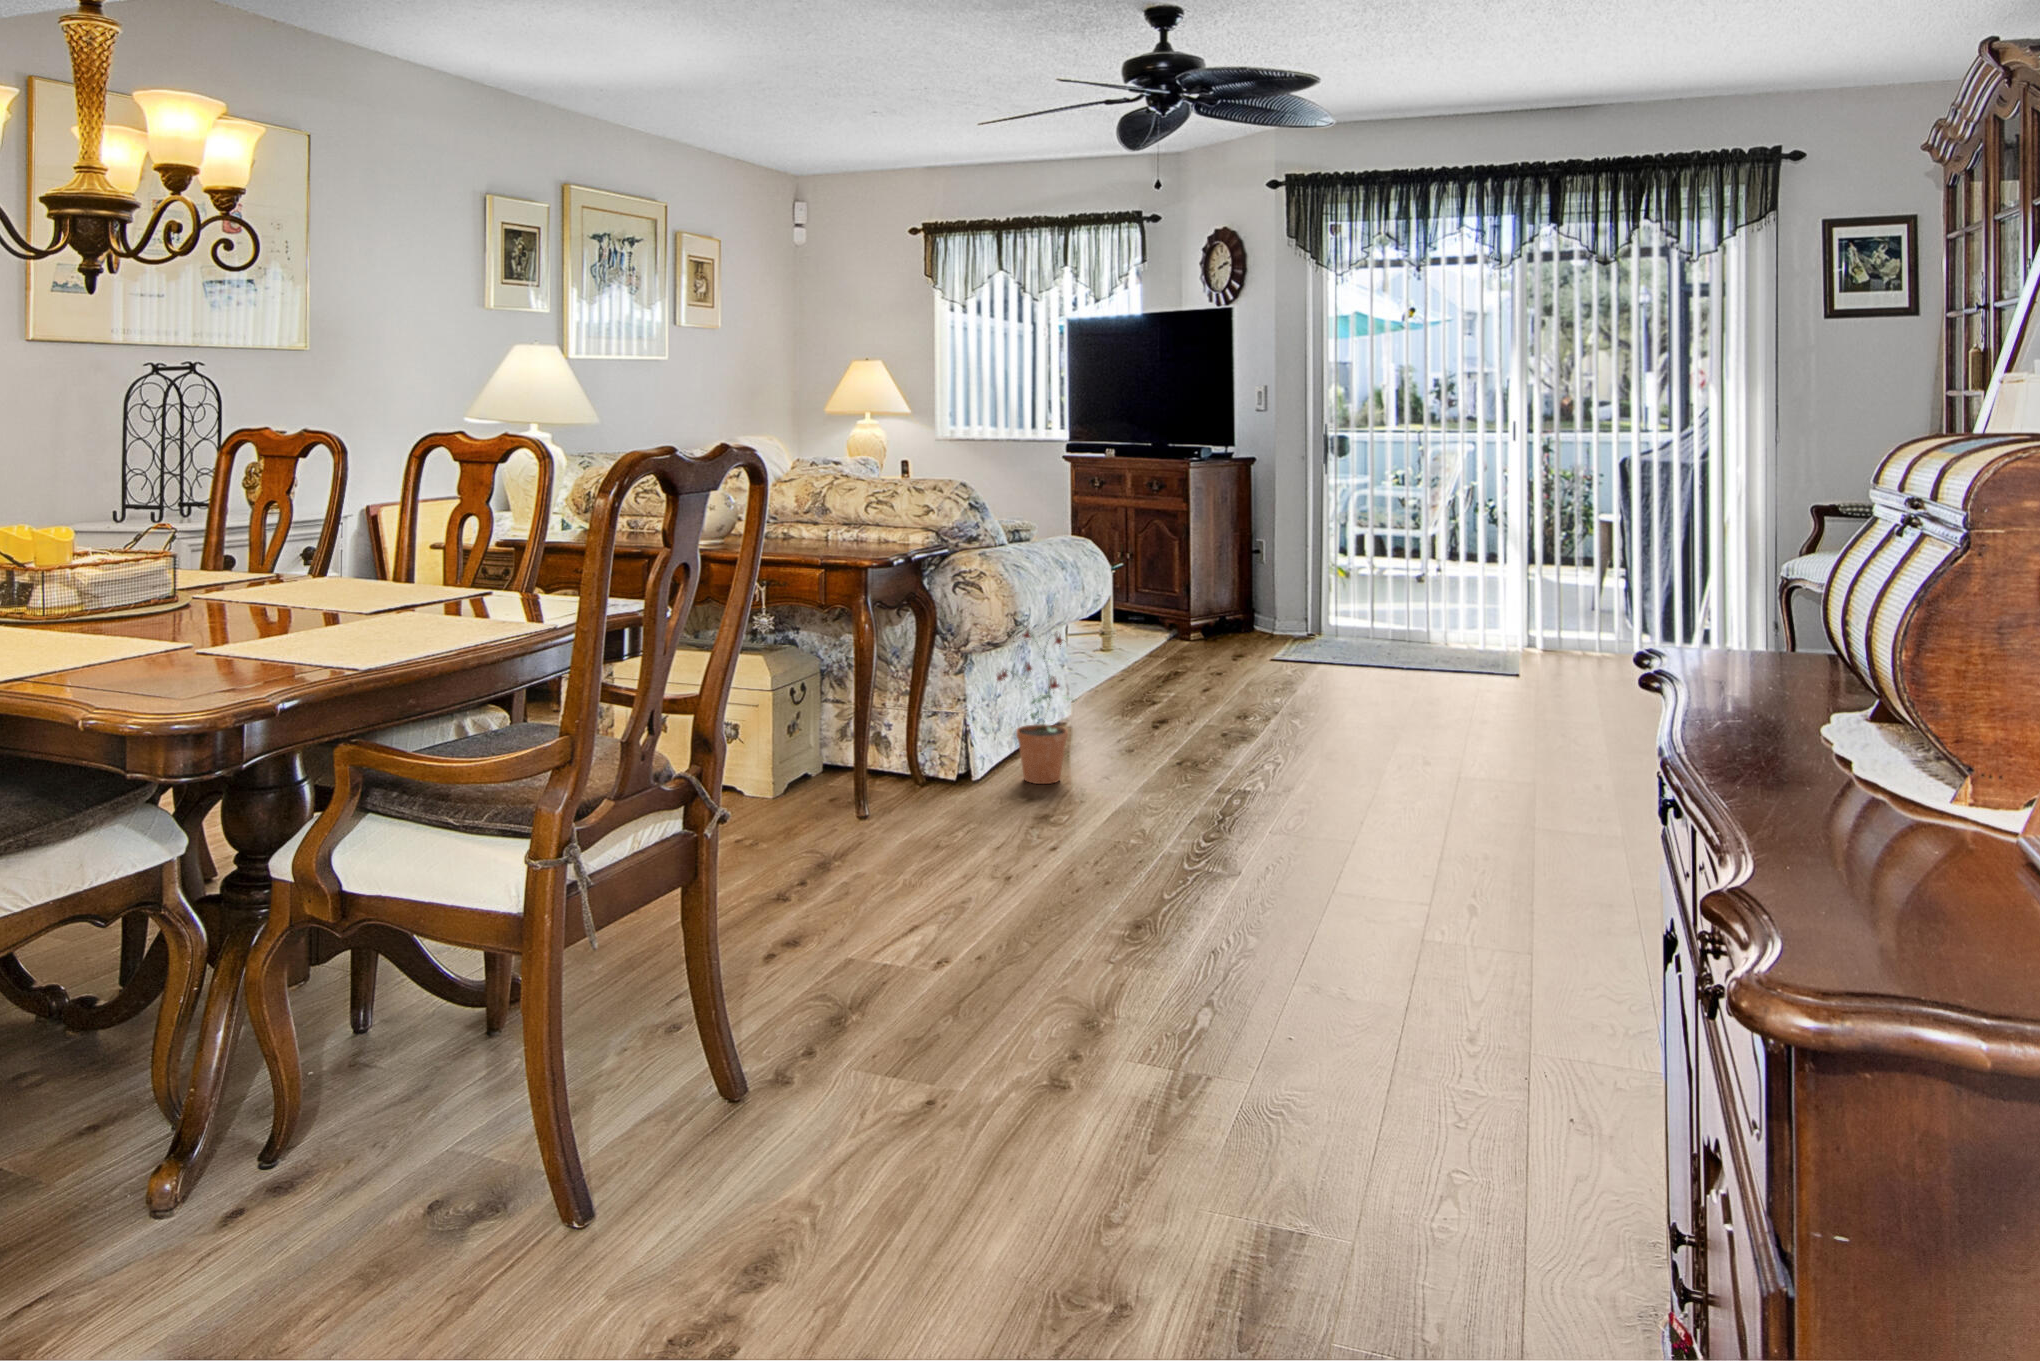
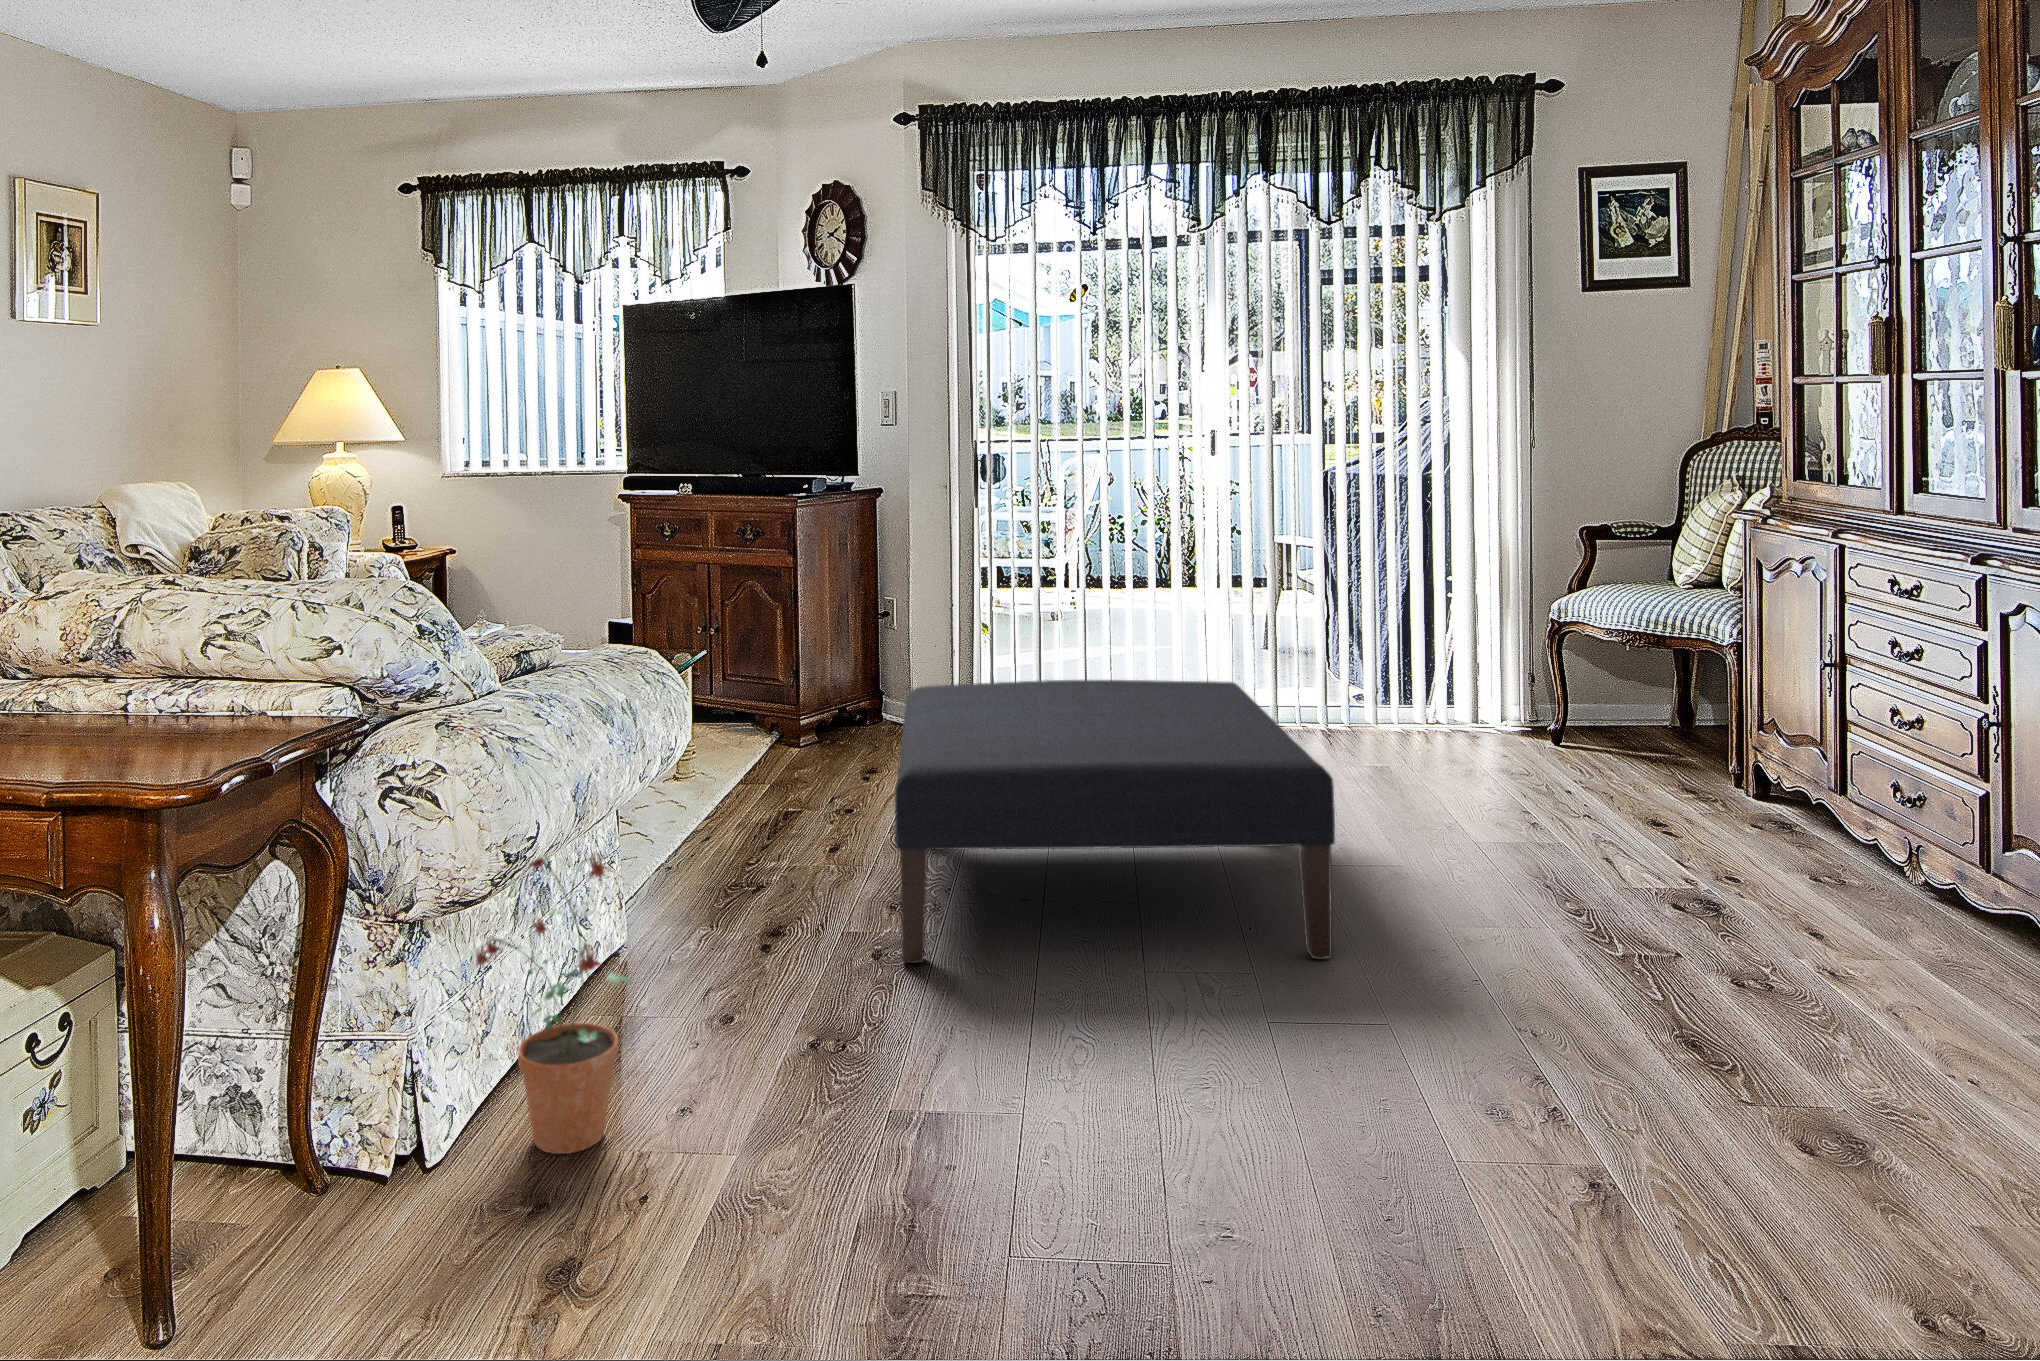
ottoman: none [1232,586,1516,756] -> present [895,680,1335,963]

